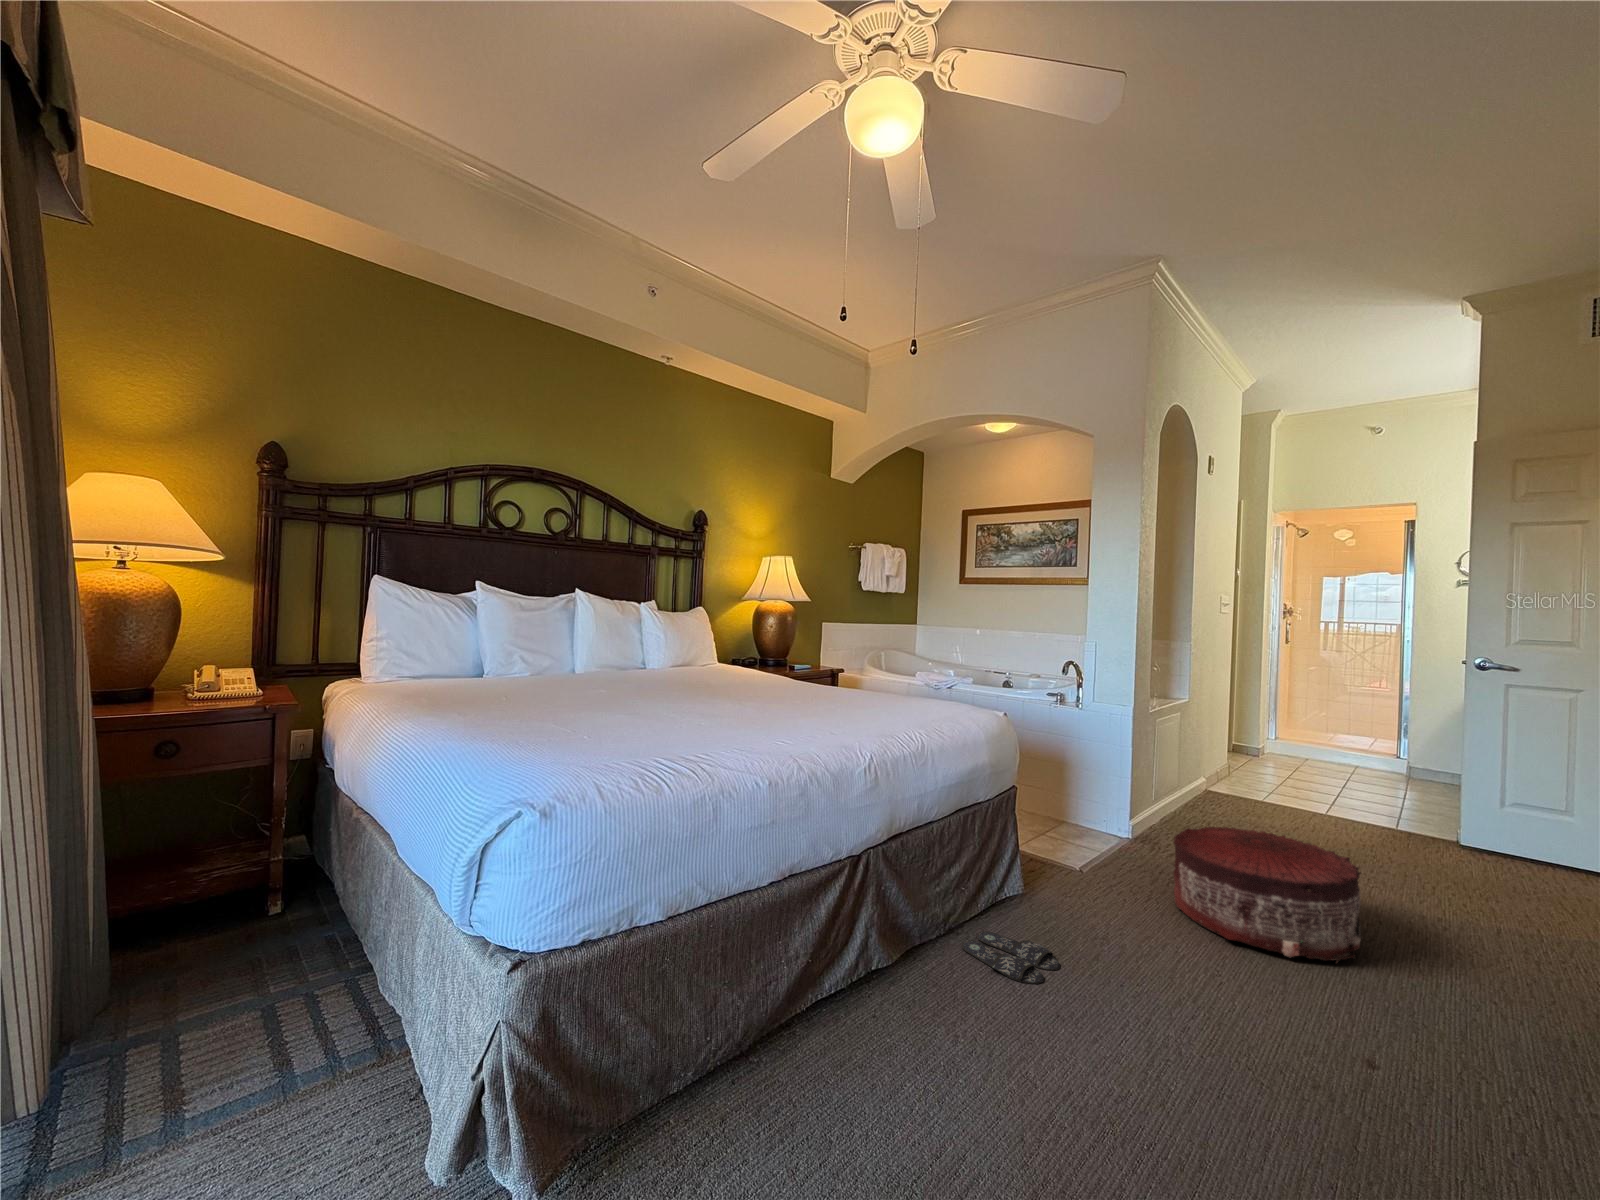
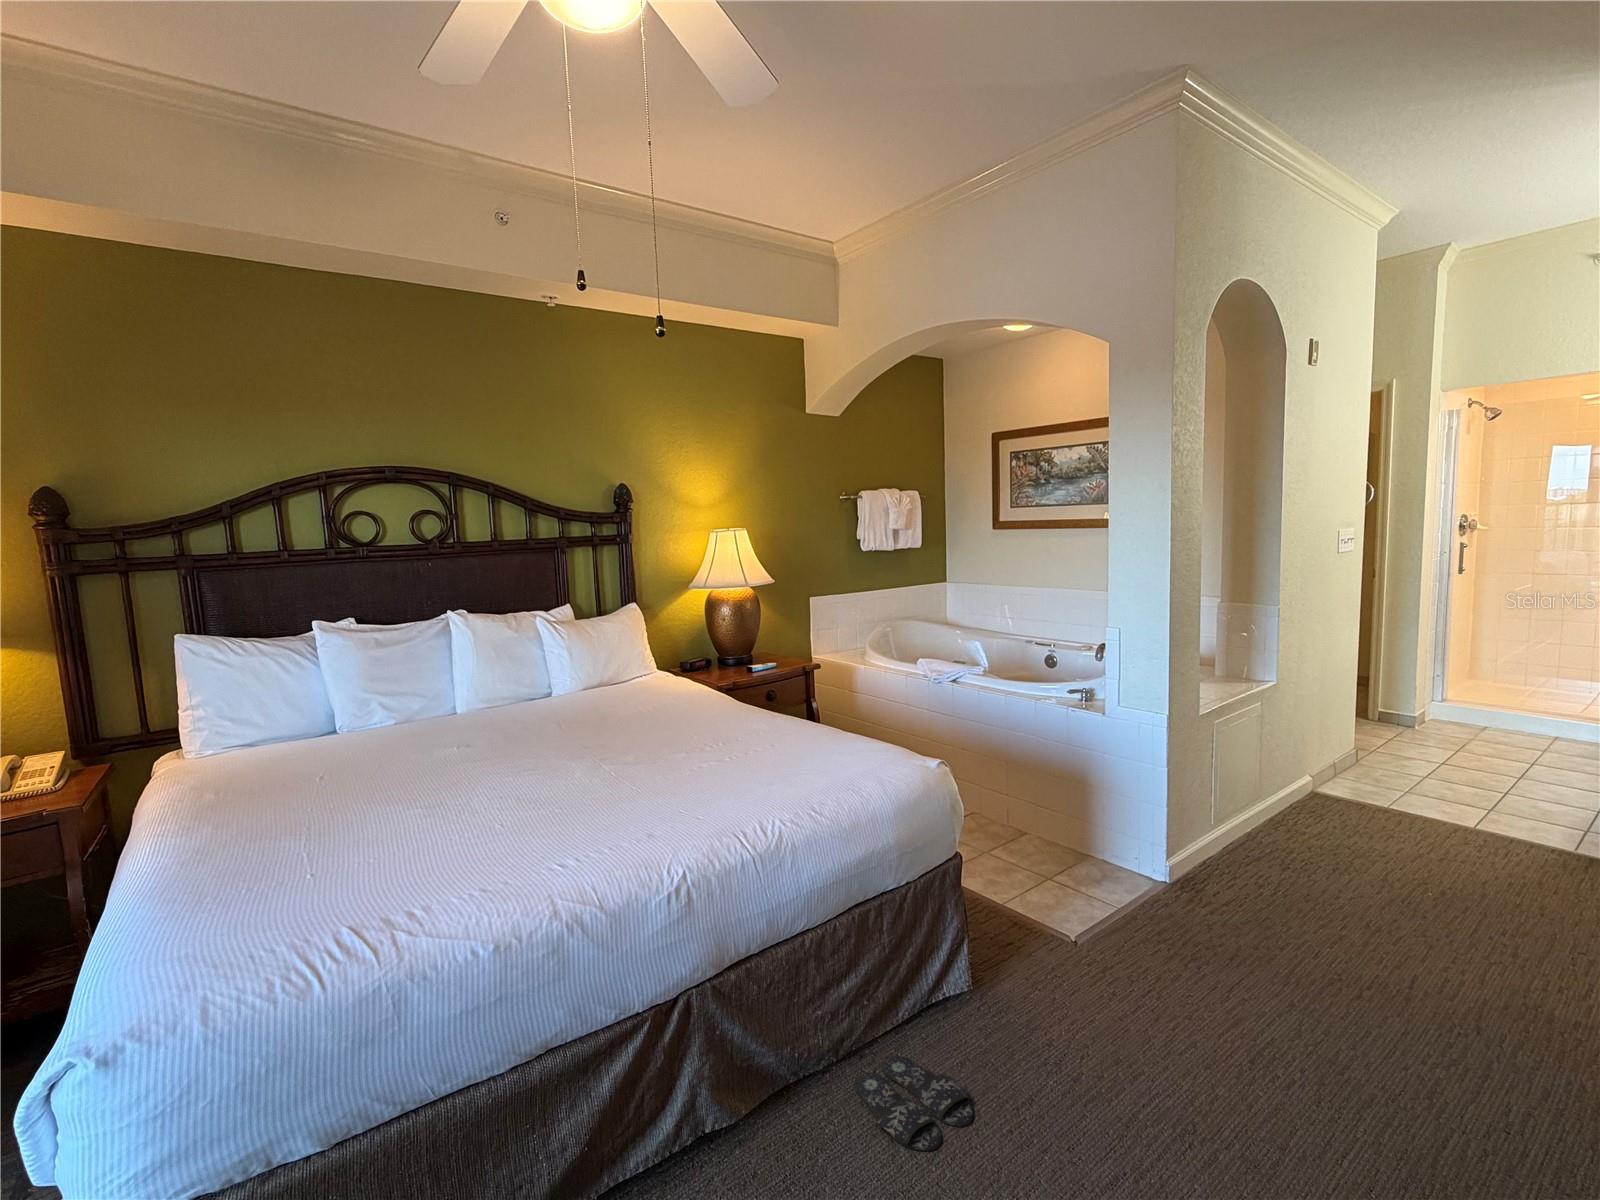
pouf: present [1174,826,1361,963] -> none [1175,892,1434,1120]

